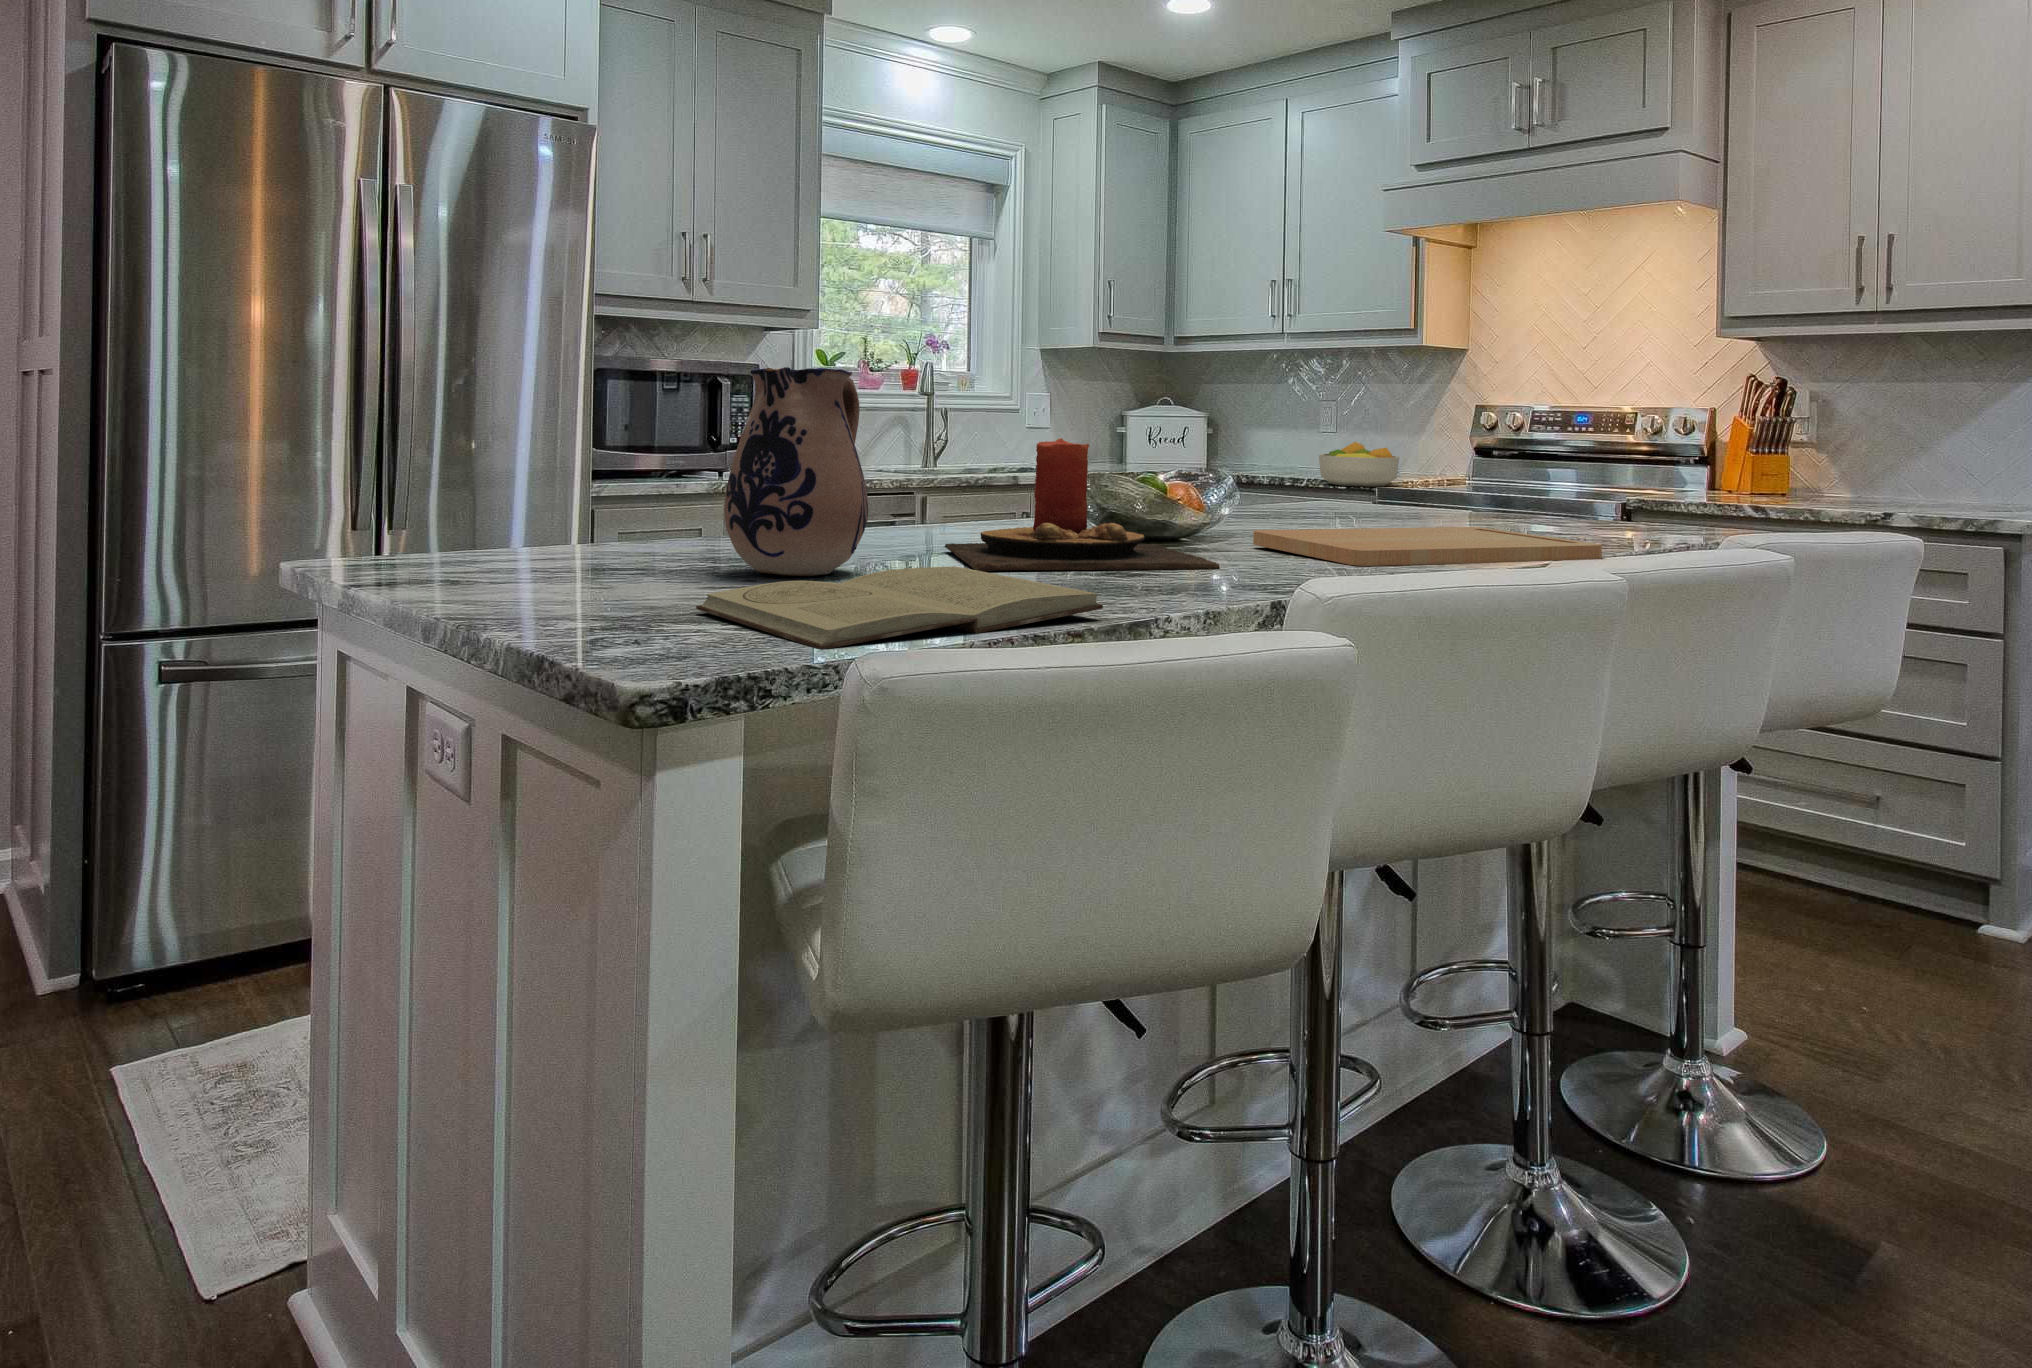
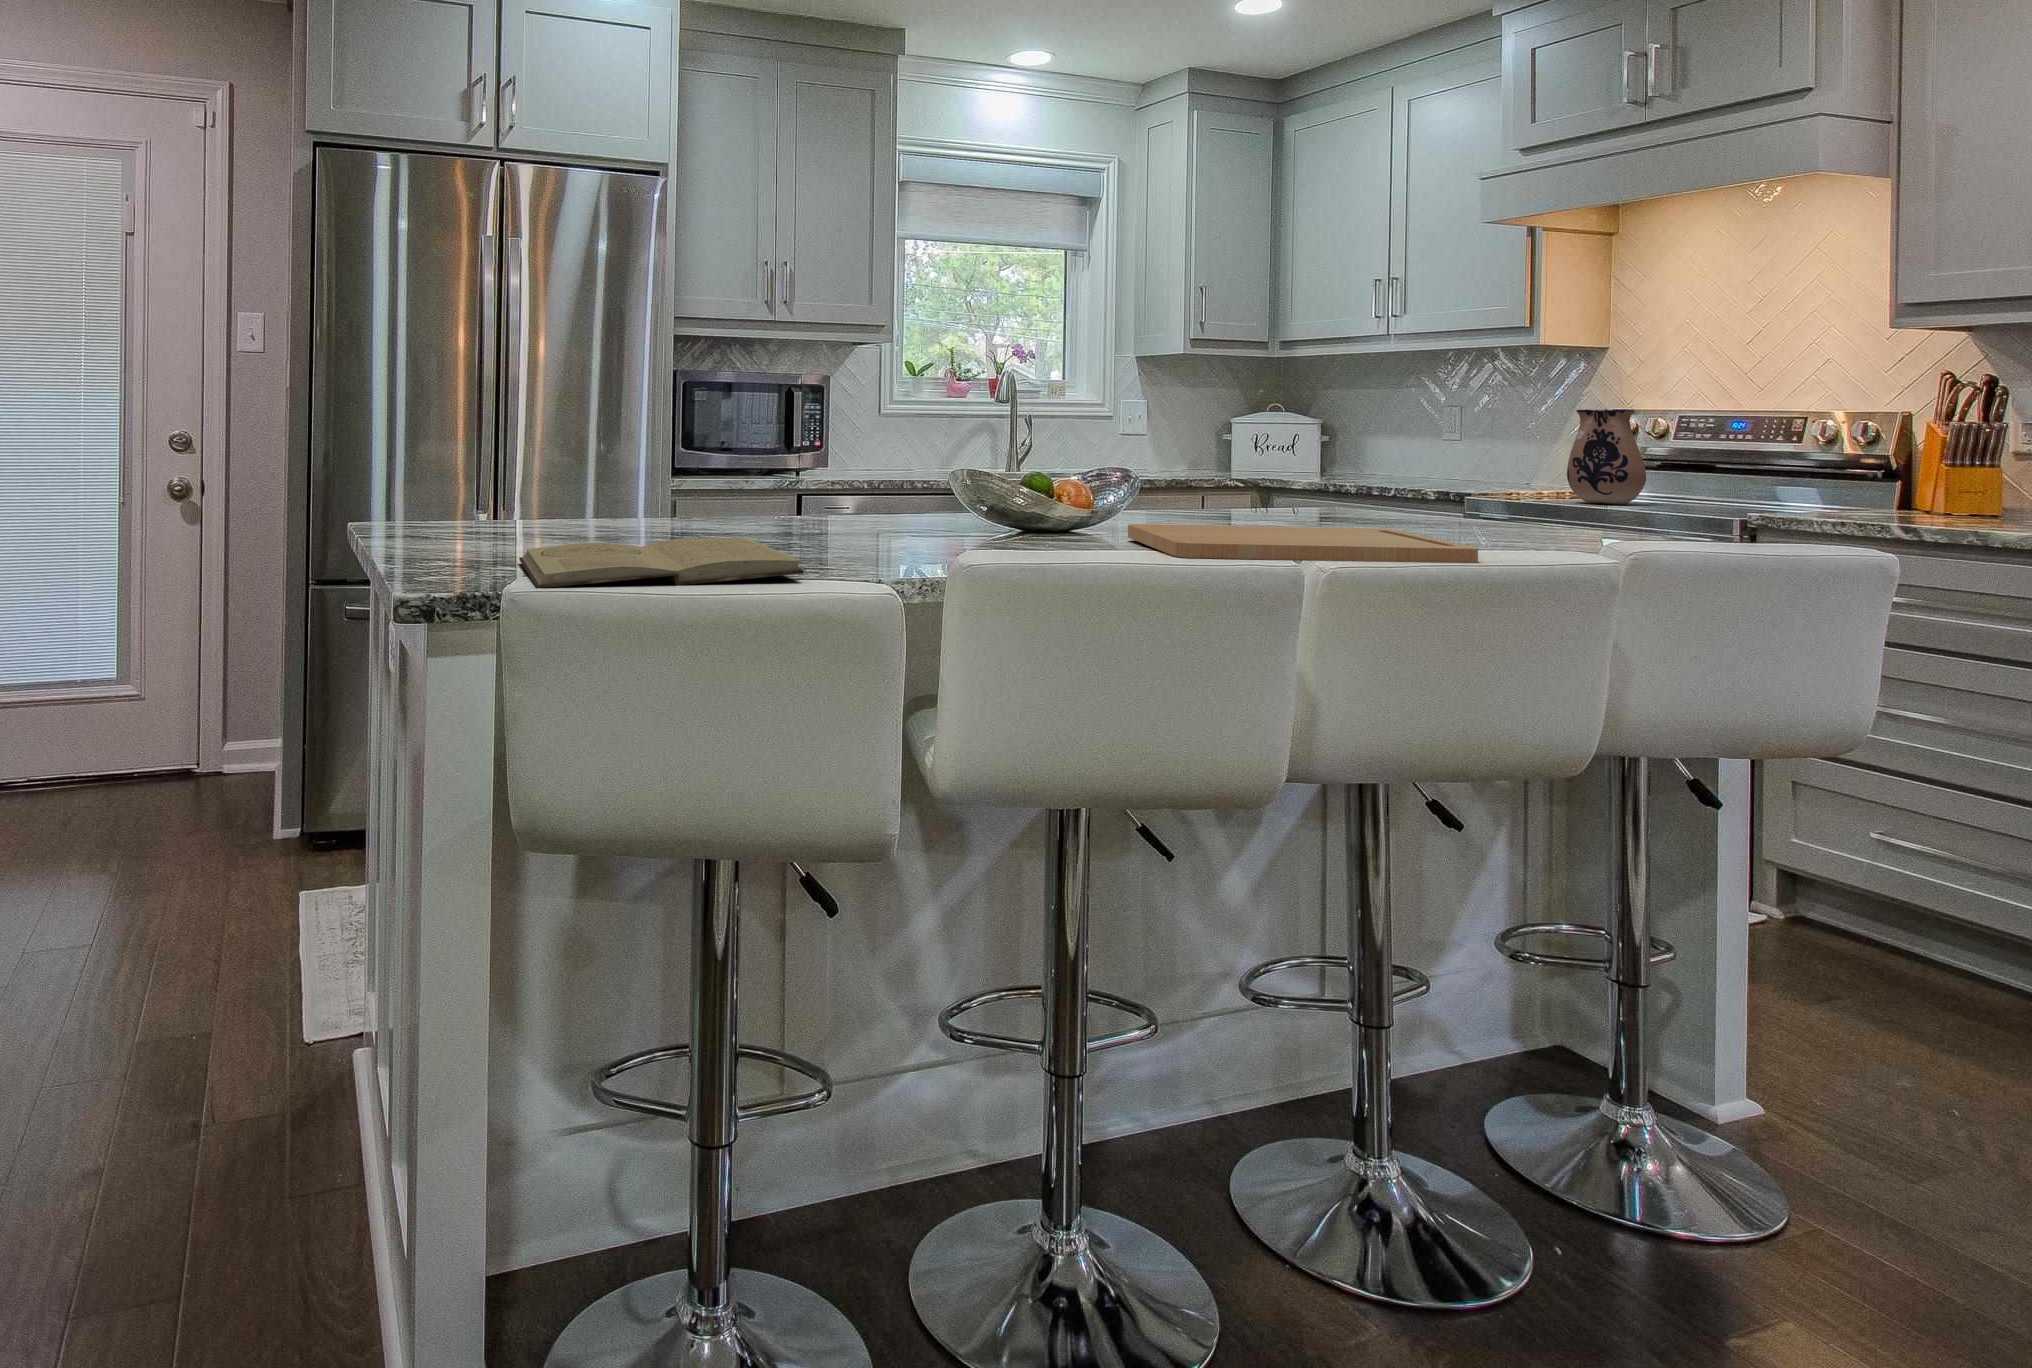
ceramic pitcher: present [724,367,868,576] -> present [1567,409,1646,504]
candle: present [945,438,1220,571] -> none [813,435,1036,554]
fruit bowl: present [1319,442,1399,487] -> none [1411,447,1507,495]

